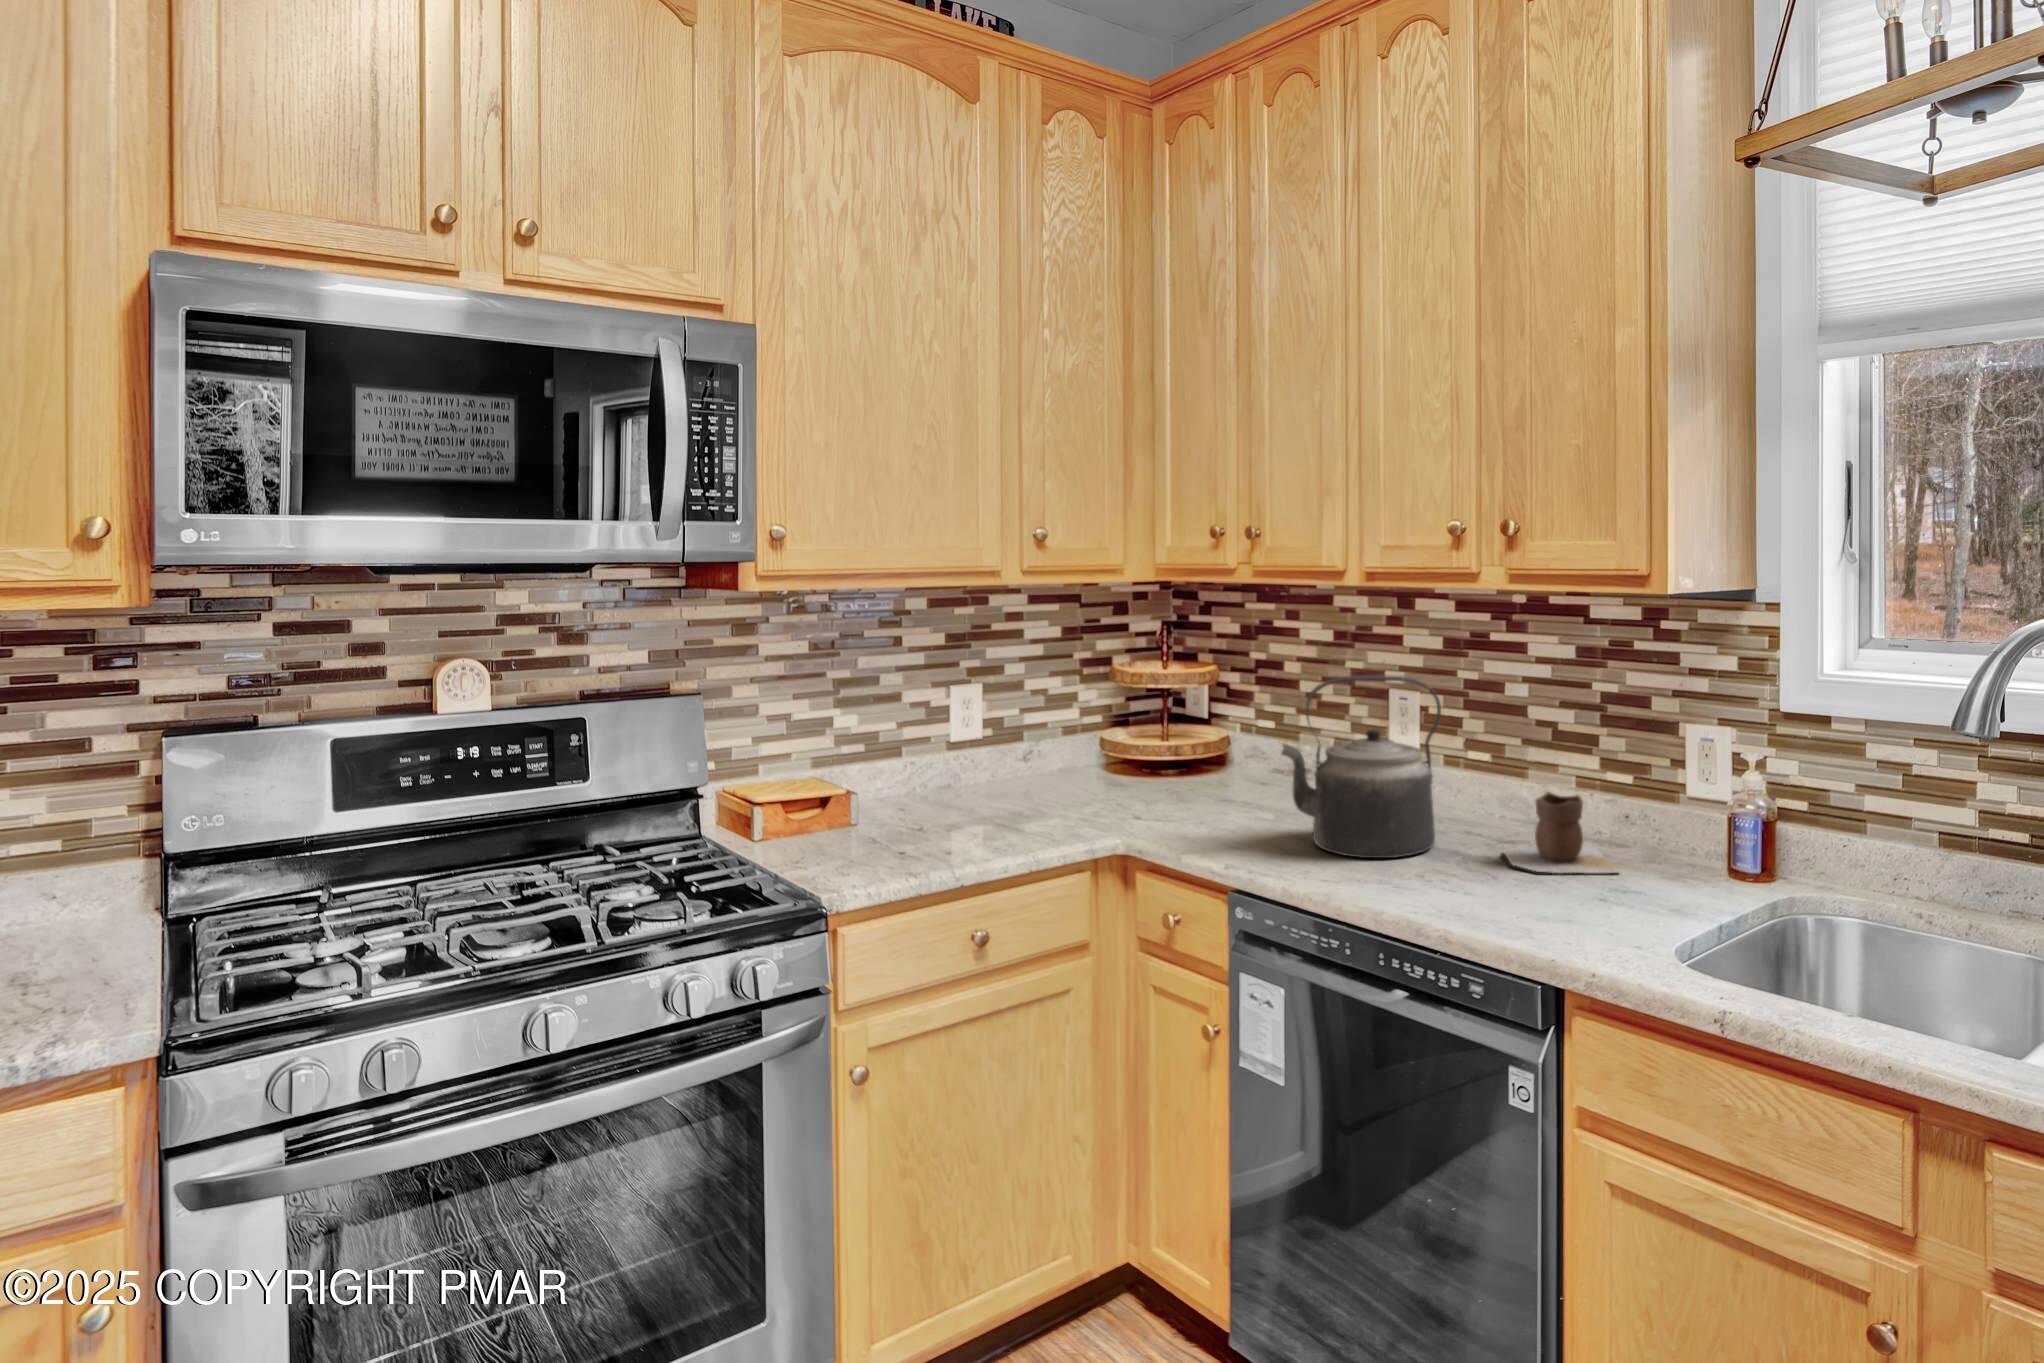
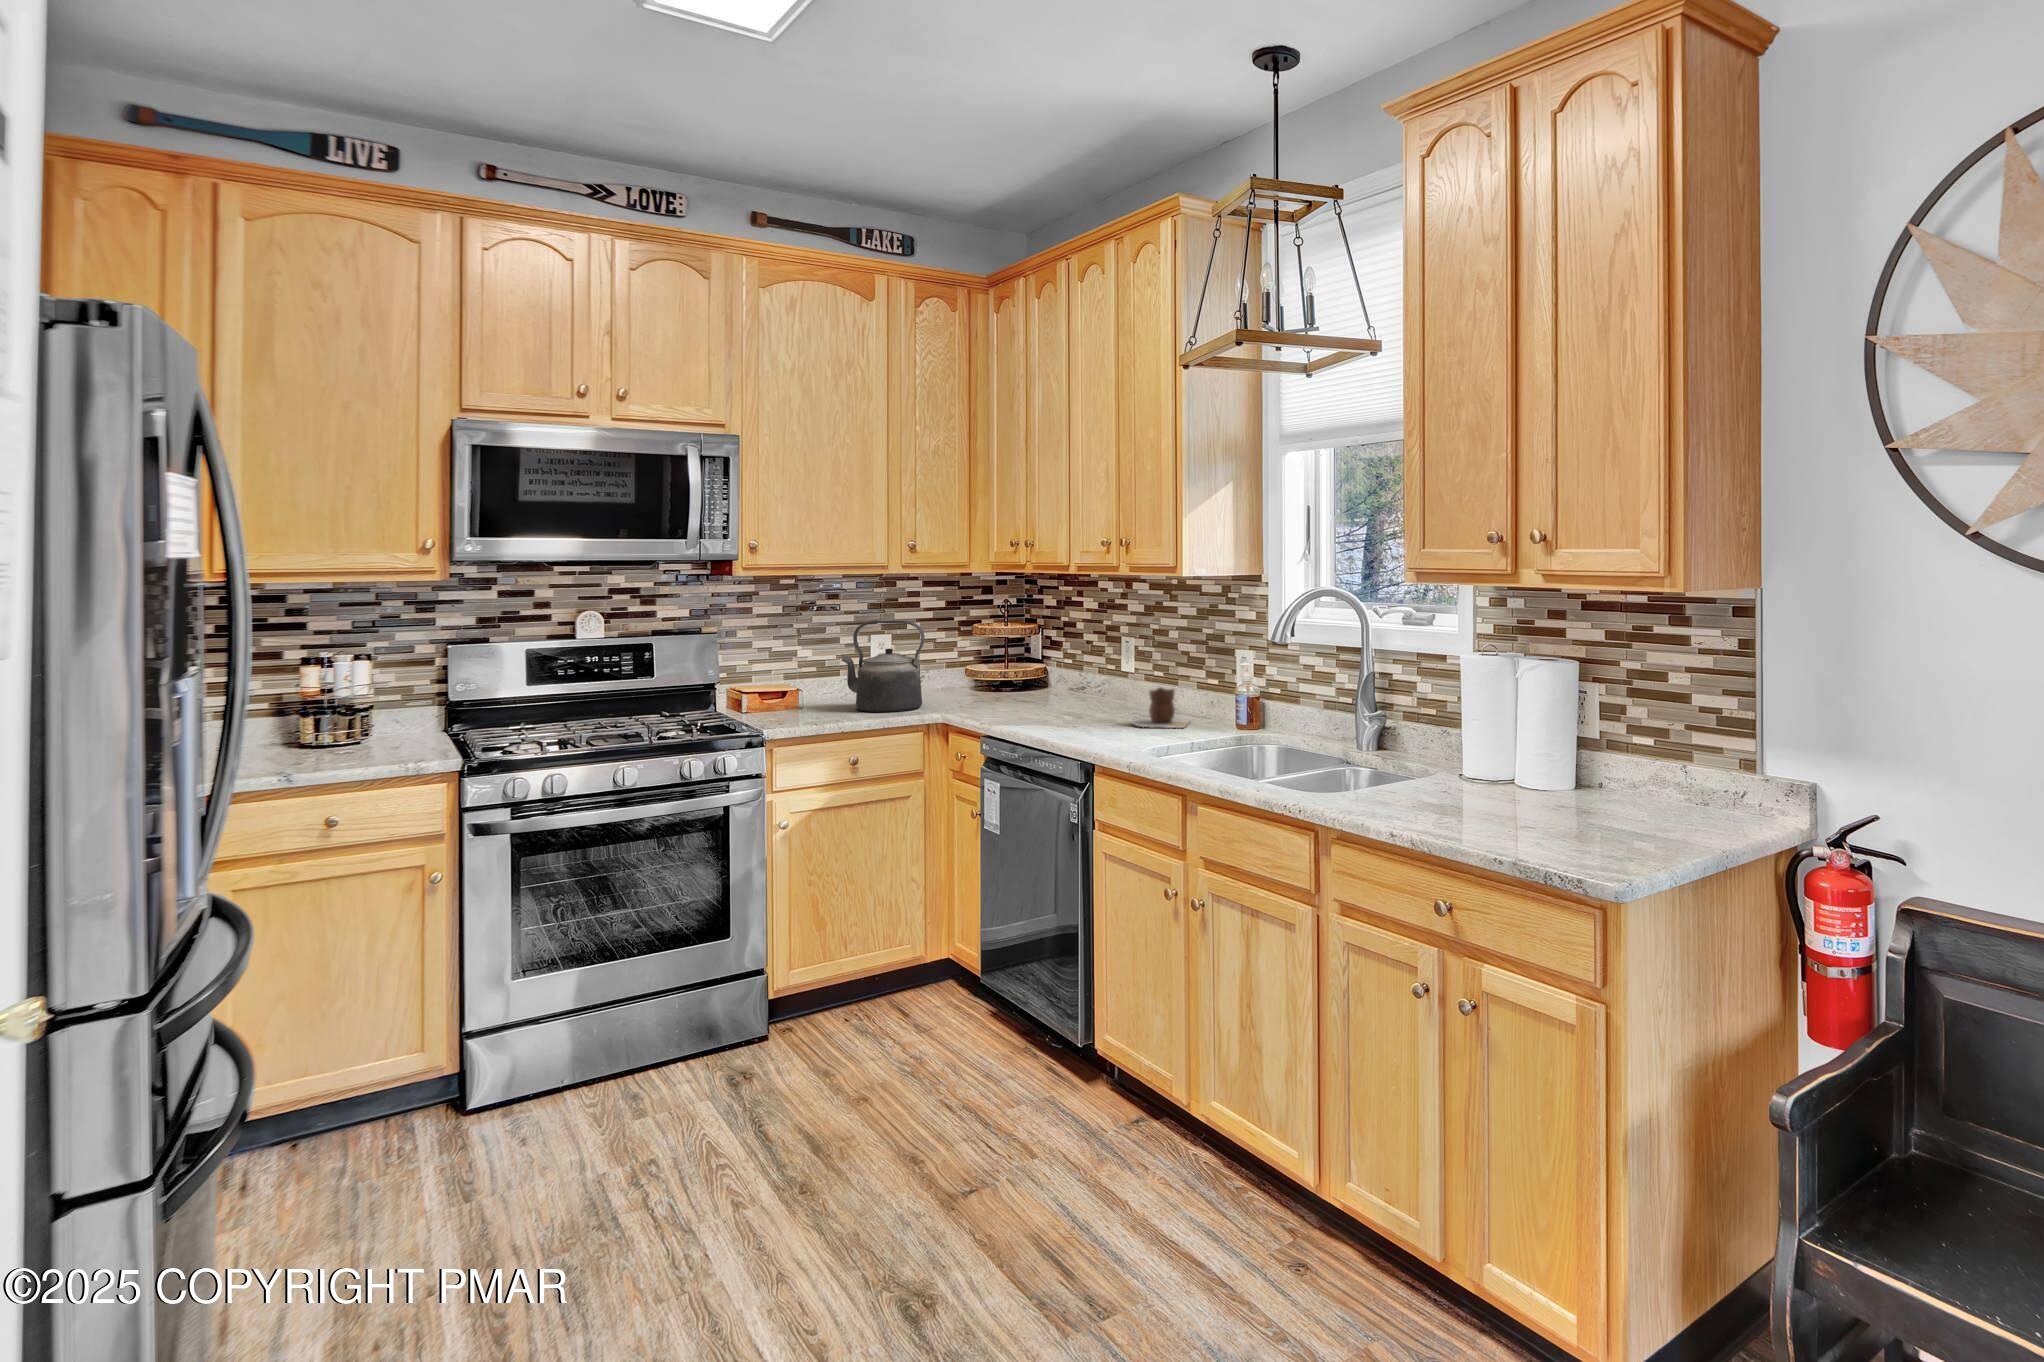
kettle: present [1281,675,1441,858] -> present [841,620,925,712]

